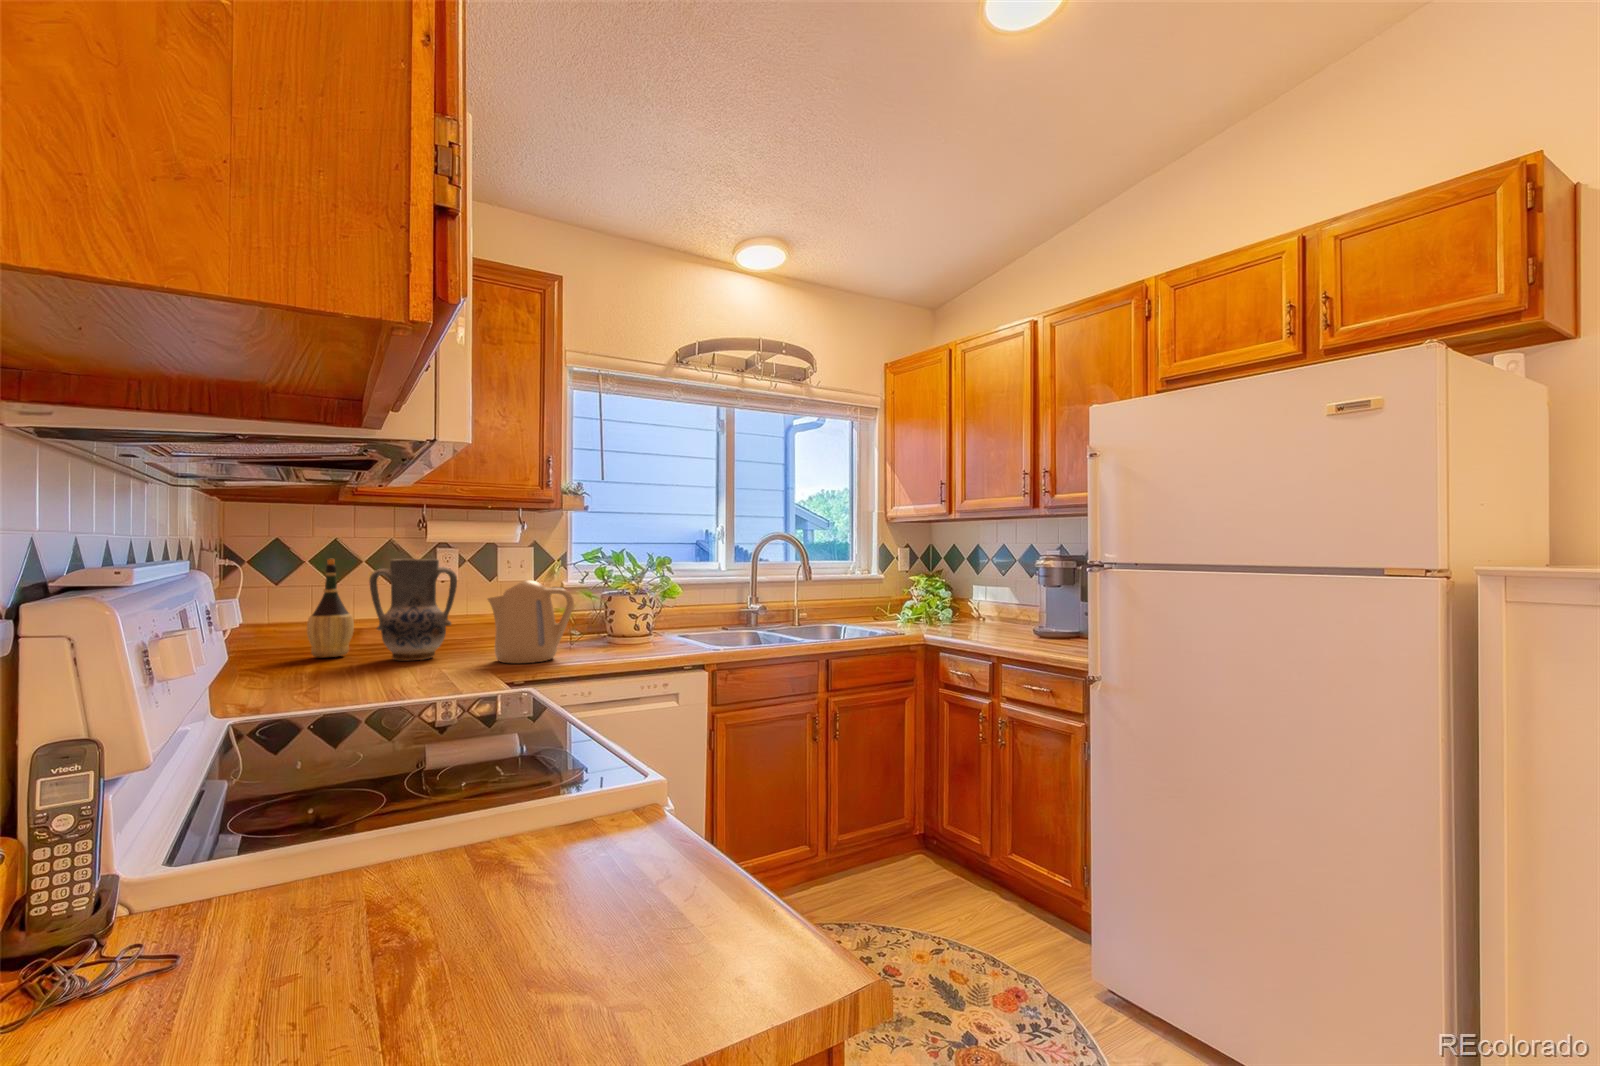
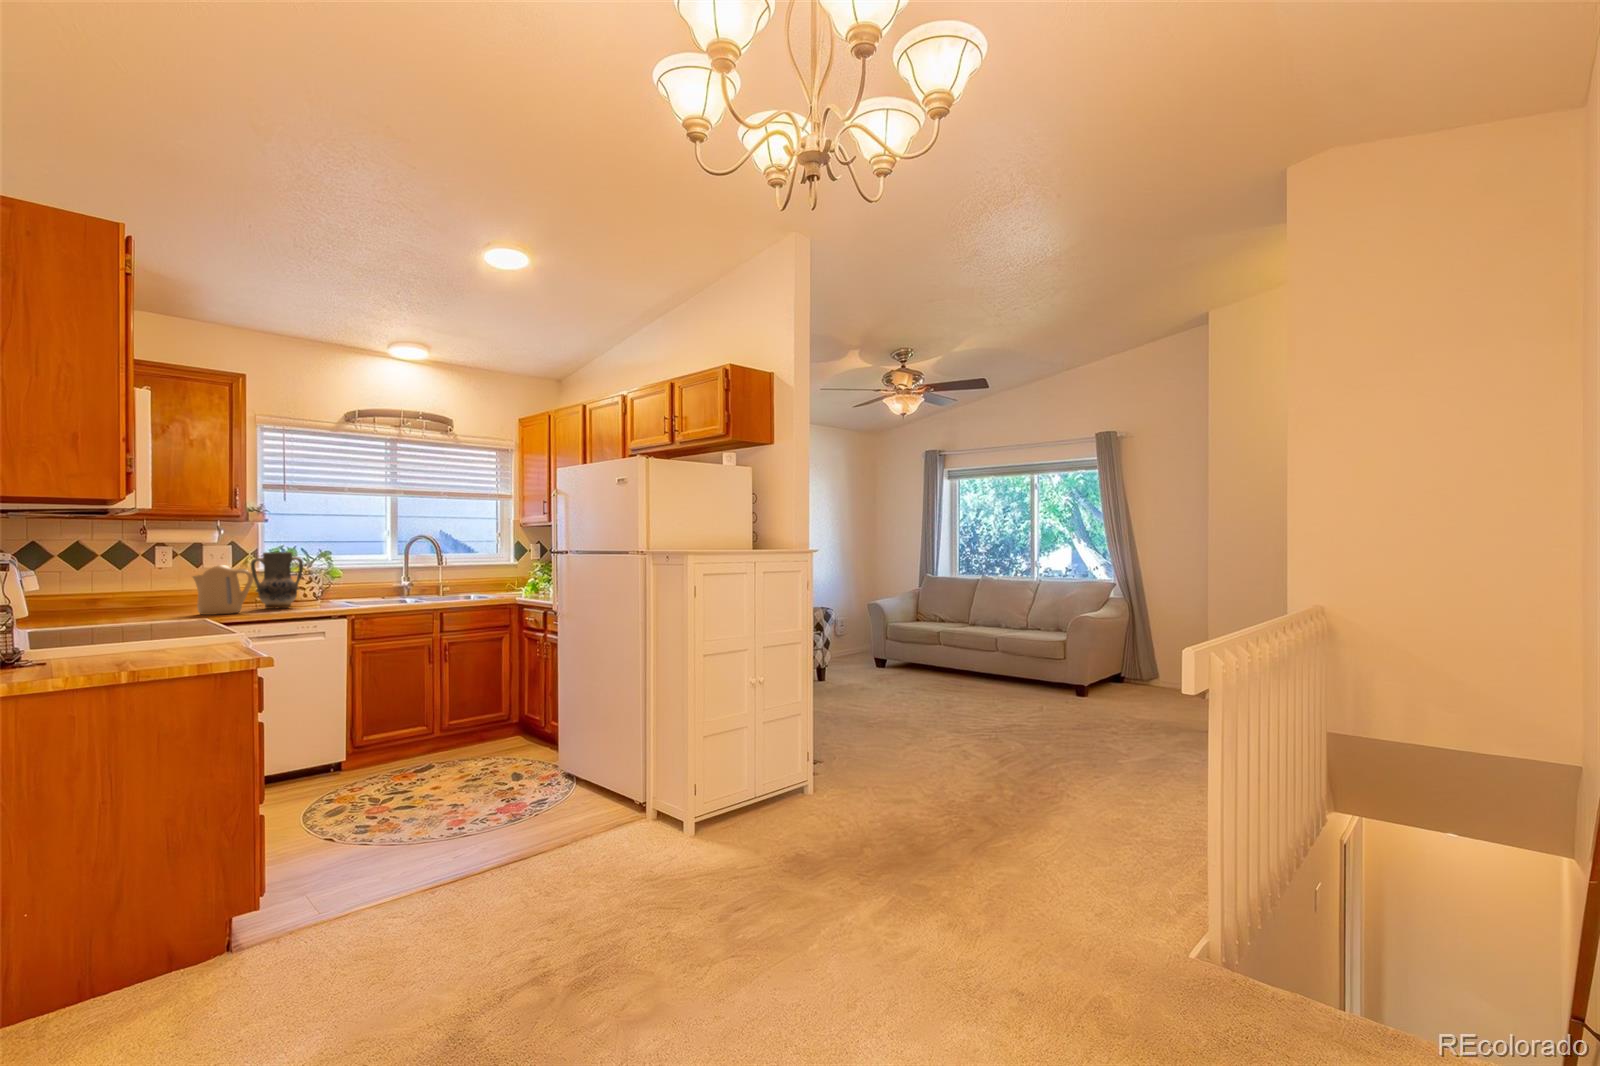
wine bottle: present [307,559,354,657] -> none [59,553,94,616]
vase: present [370,559,457,661] -> present [251,552,303,609]

